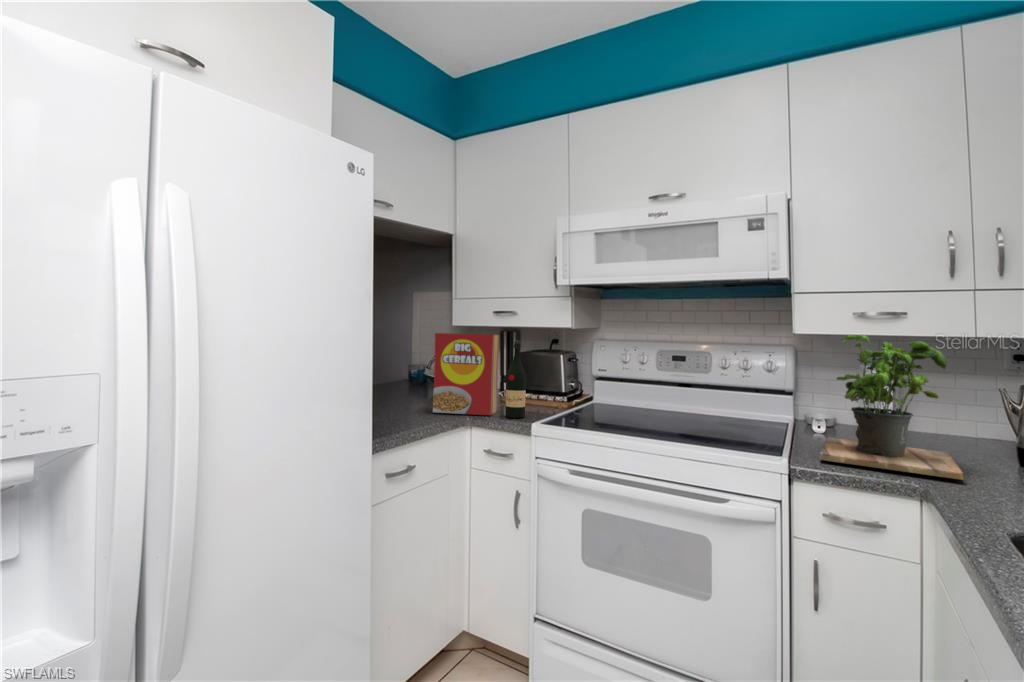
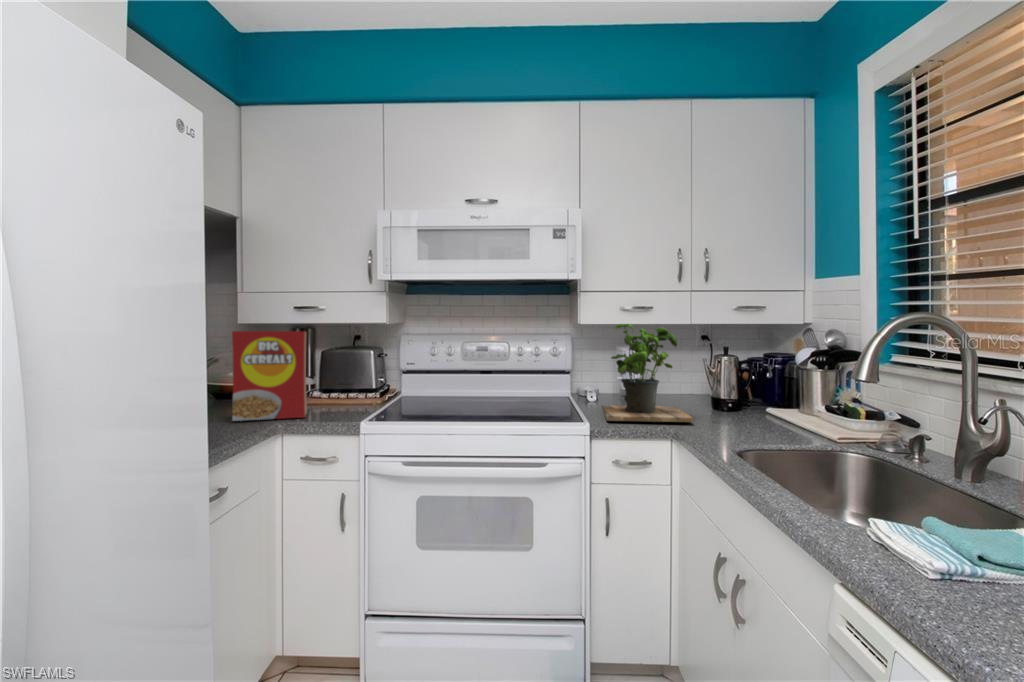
wine bottle: present [506,340,526,418] -> none [321,337,343,417]

